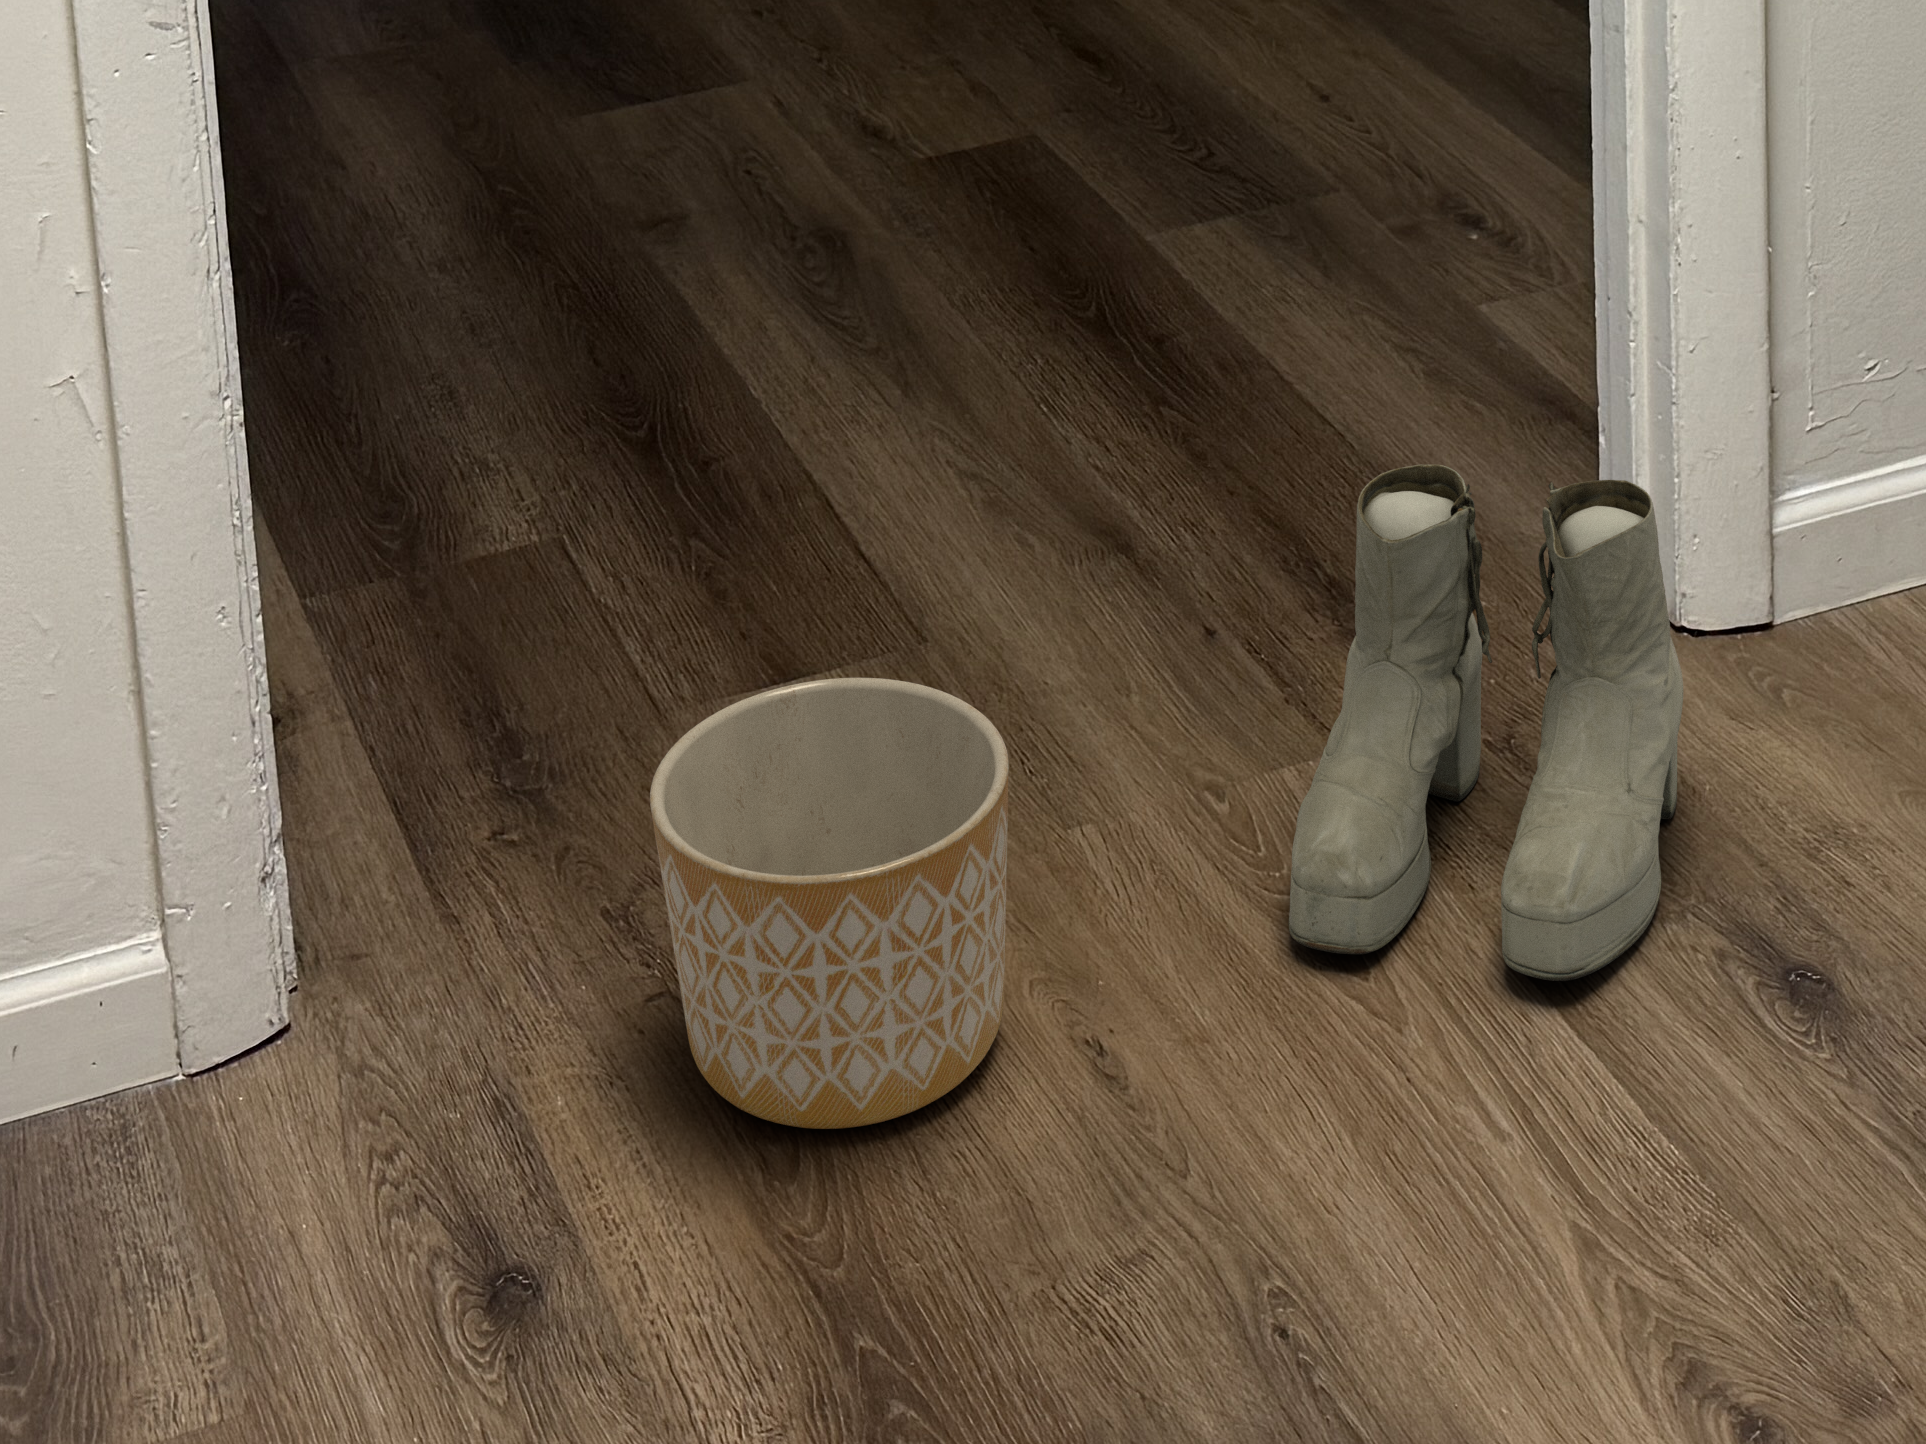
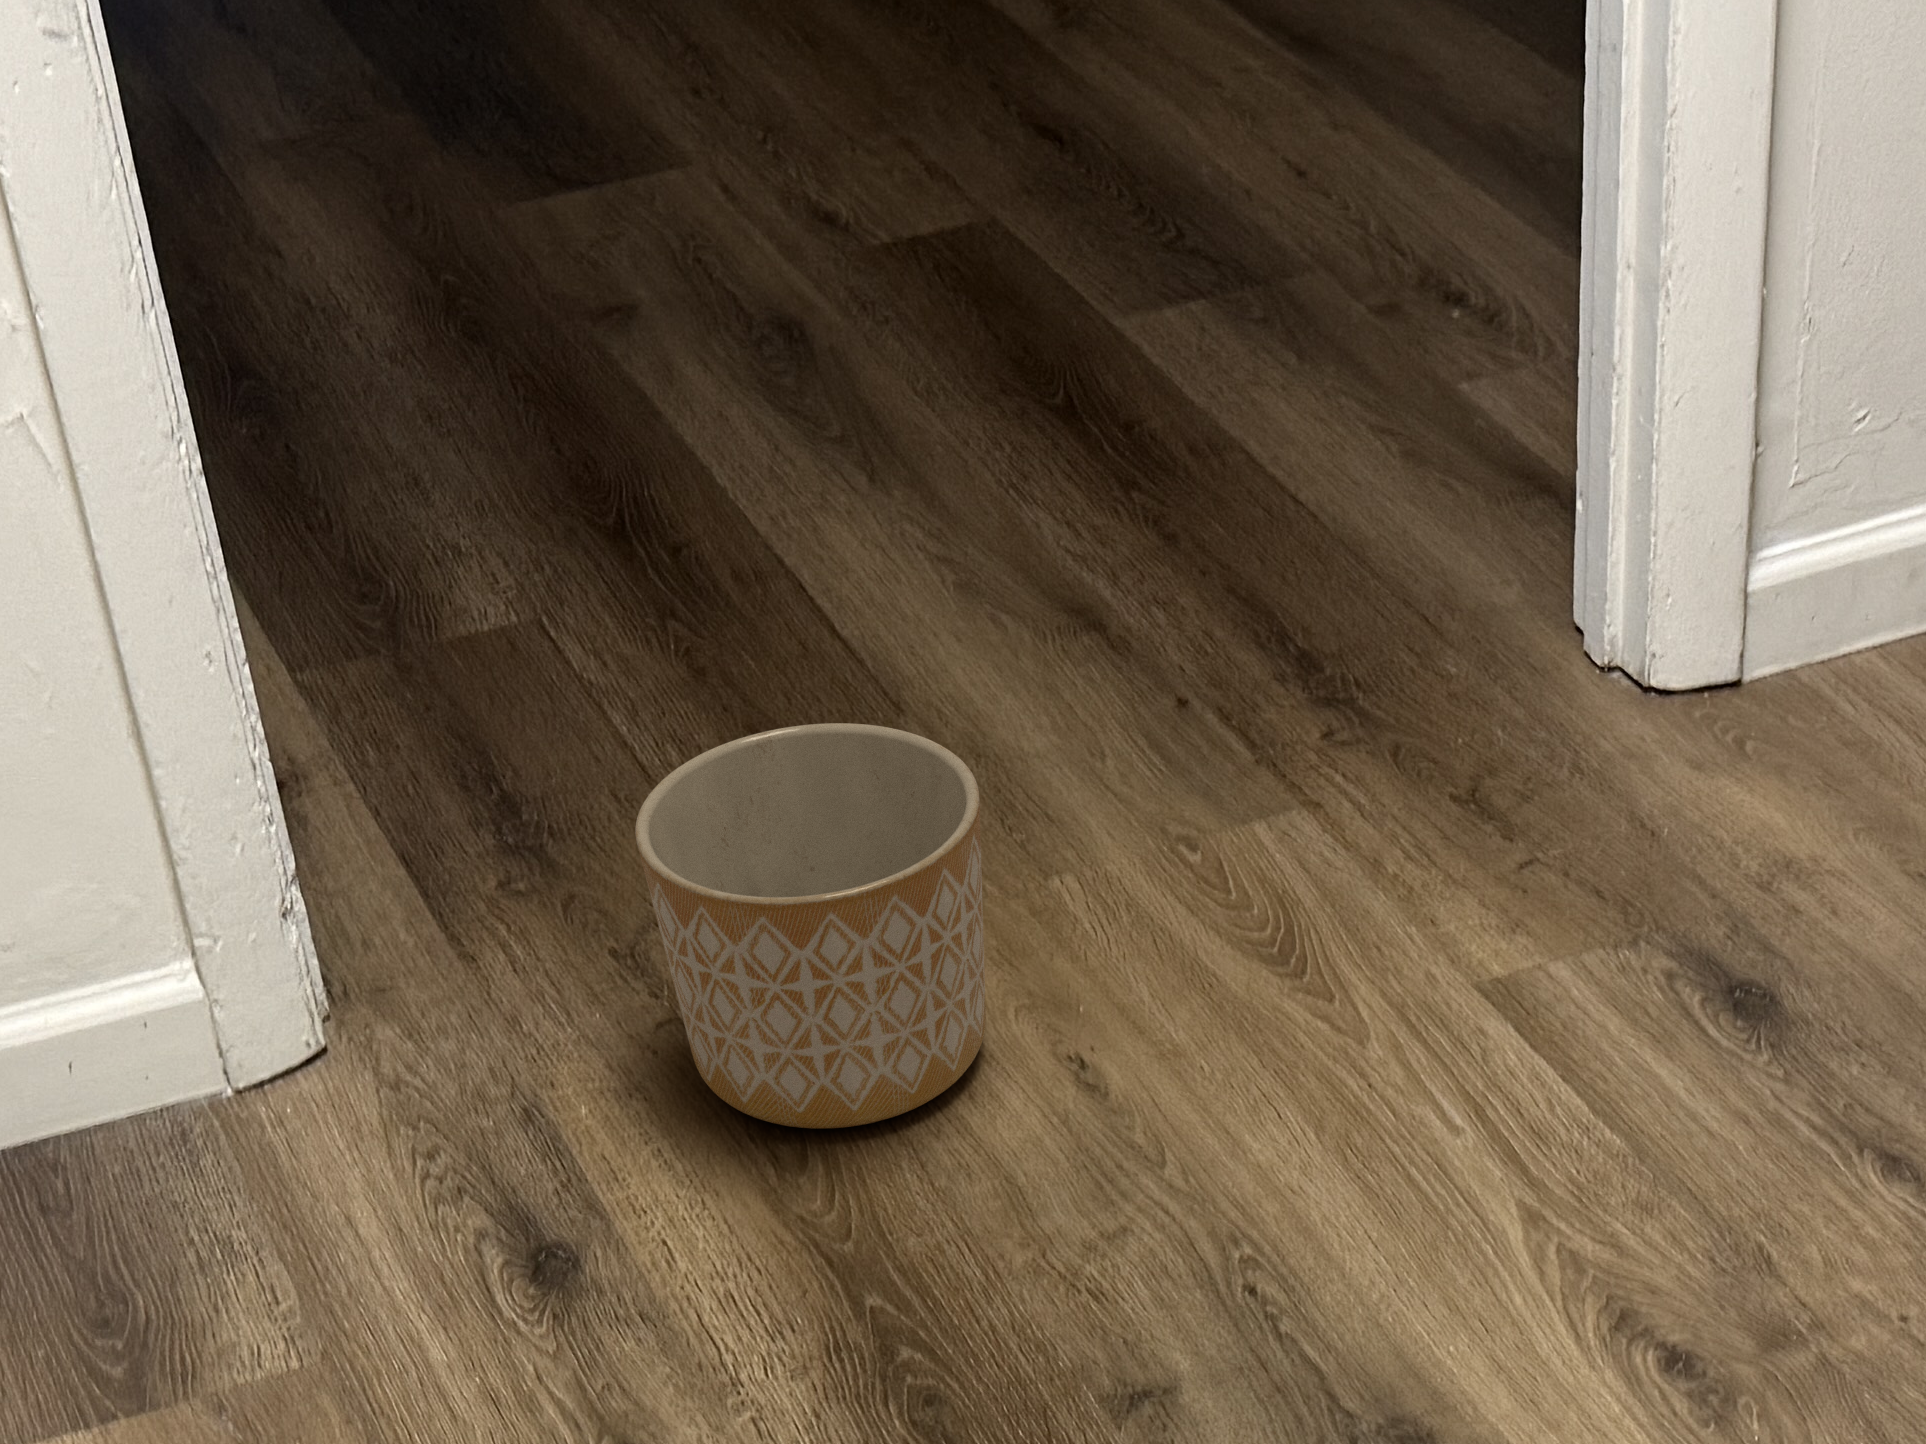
boots: present [1289,464,1683,981] -> none [1257,509,1644,994]

